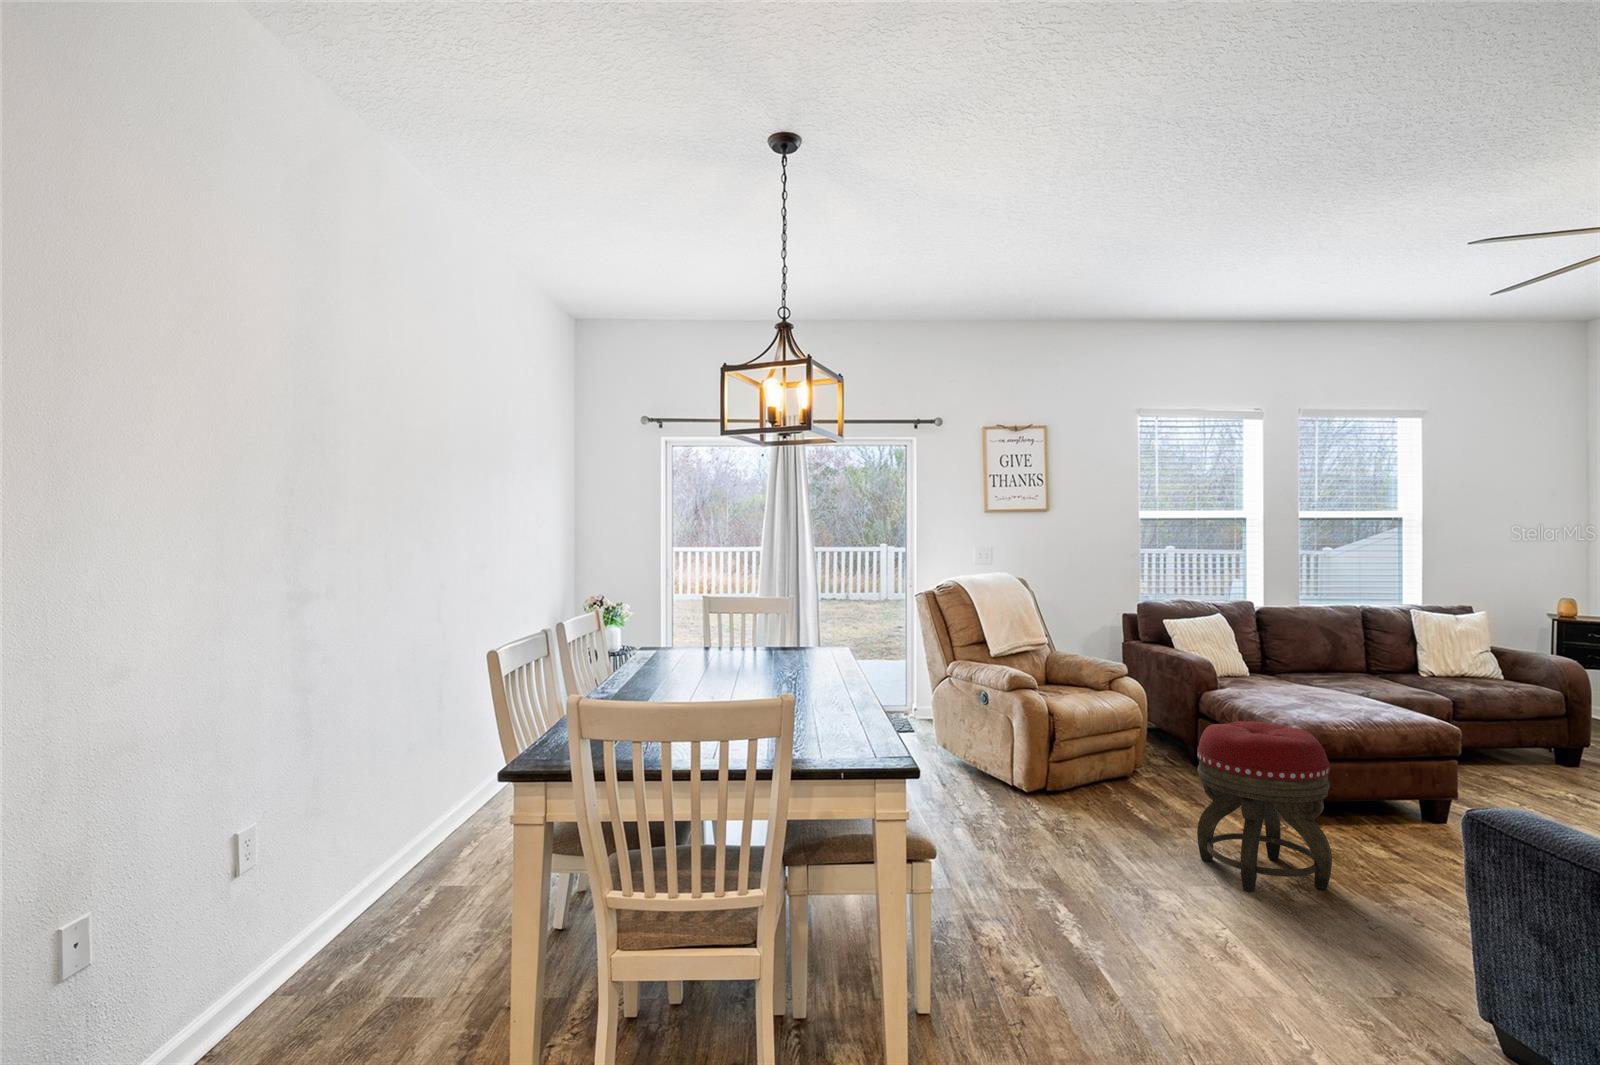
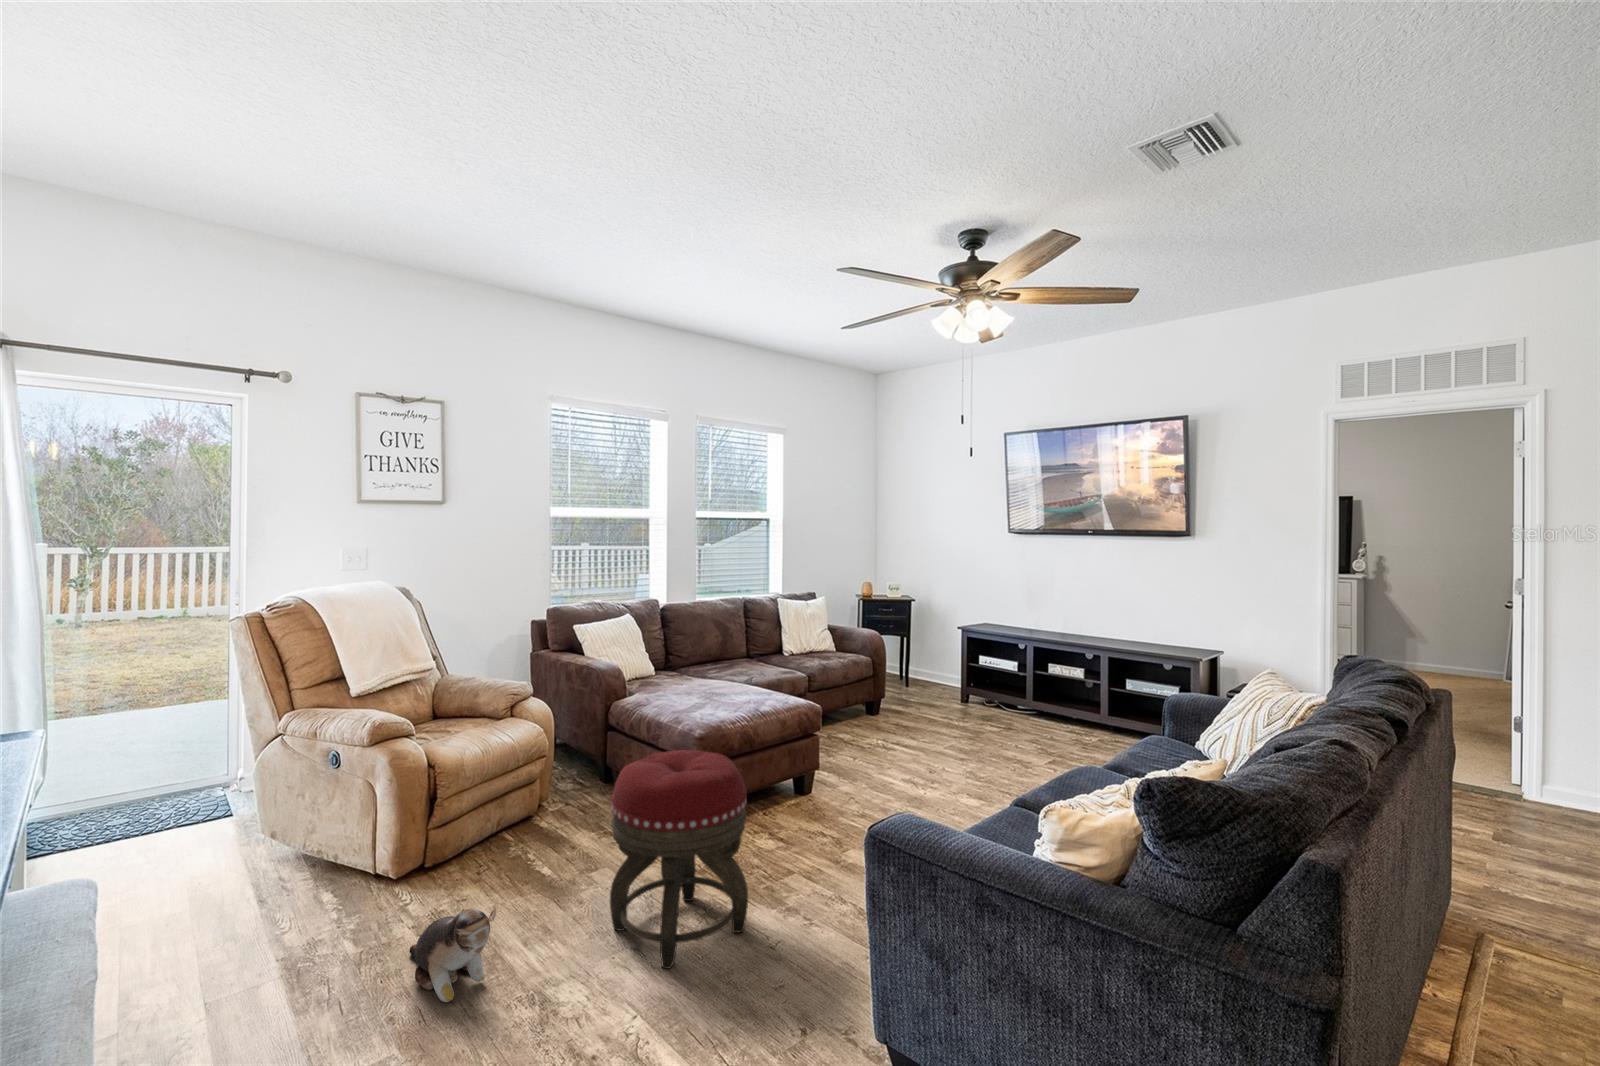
plush toy: none [1044,799,1108,862] -> present [409,907,497,1002]

